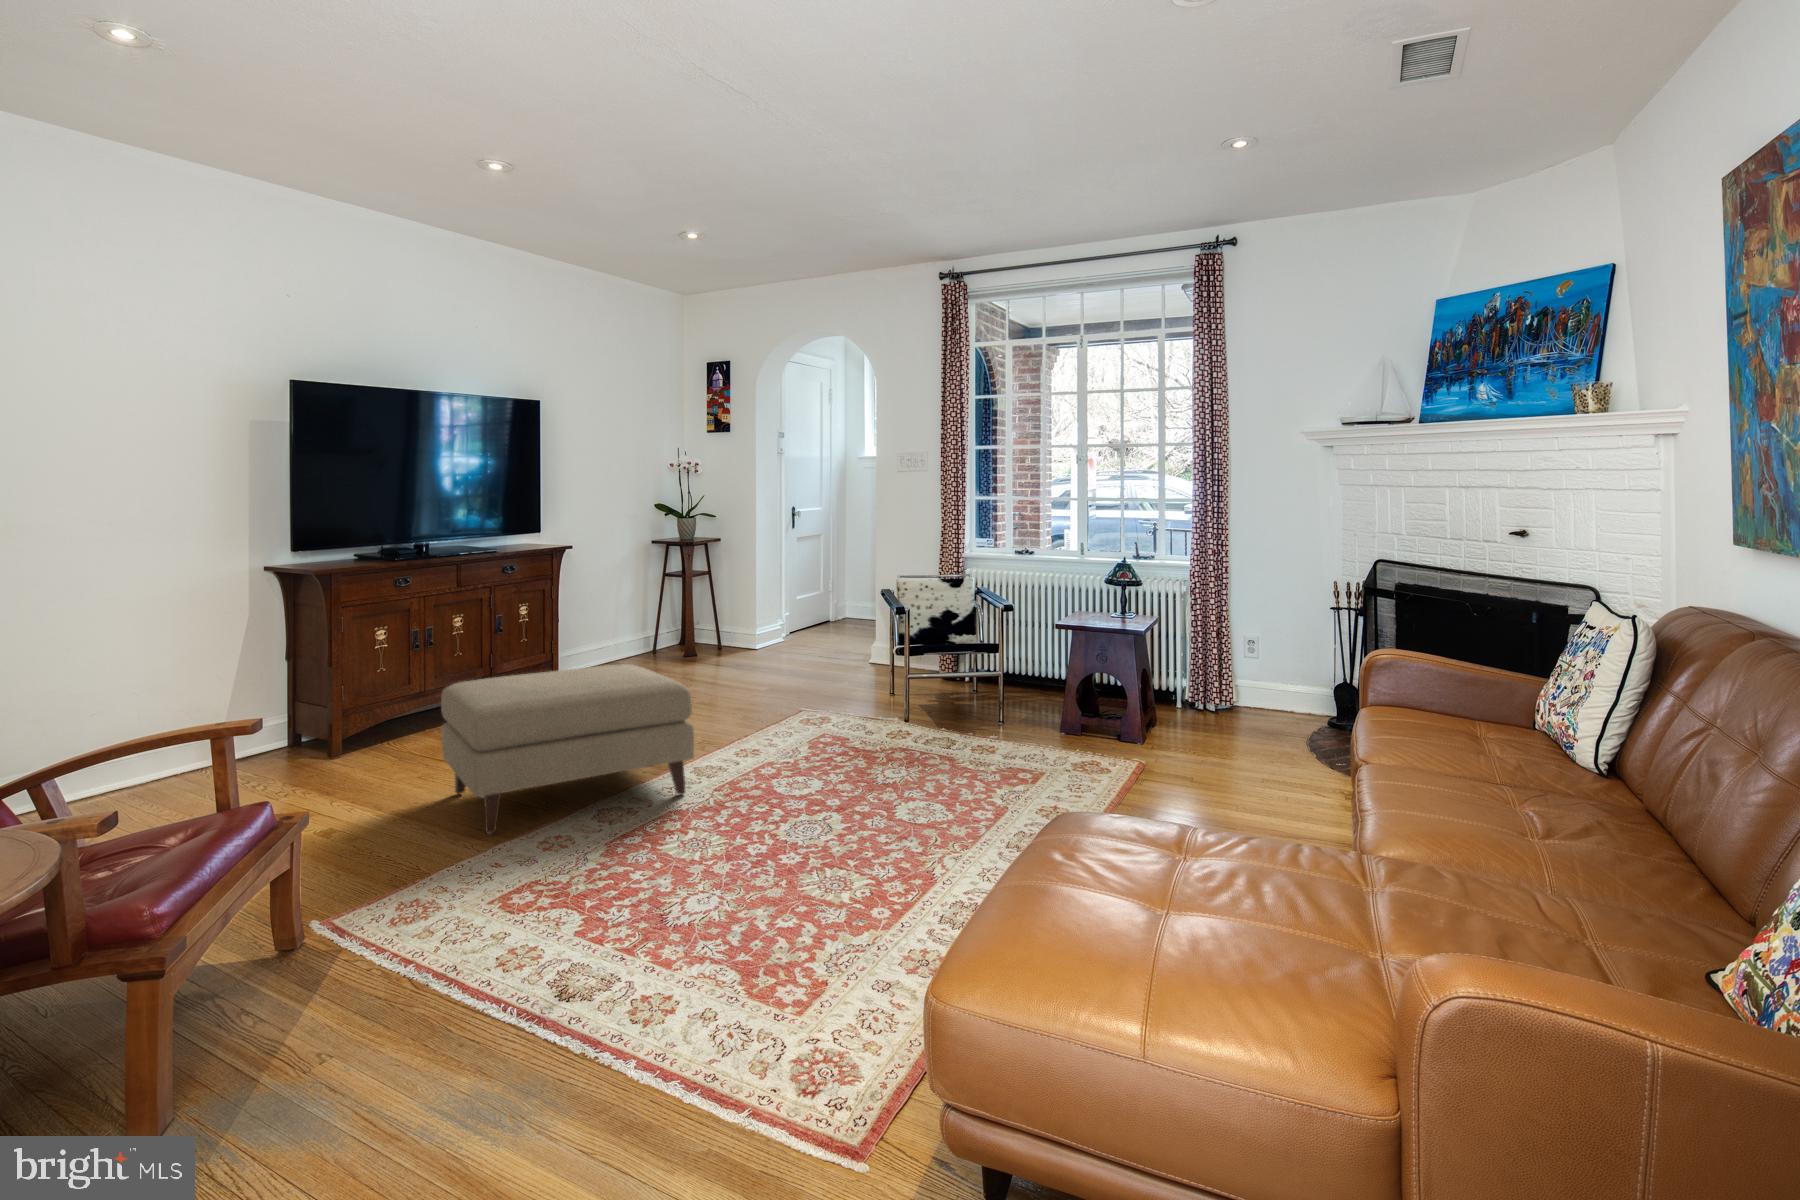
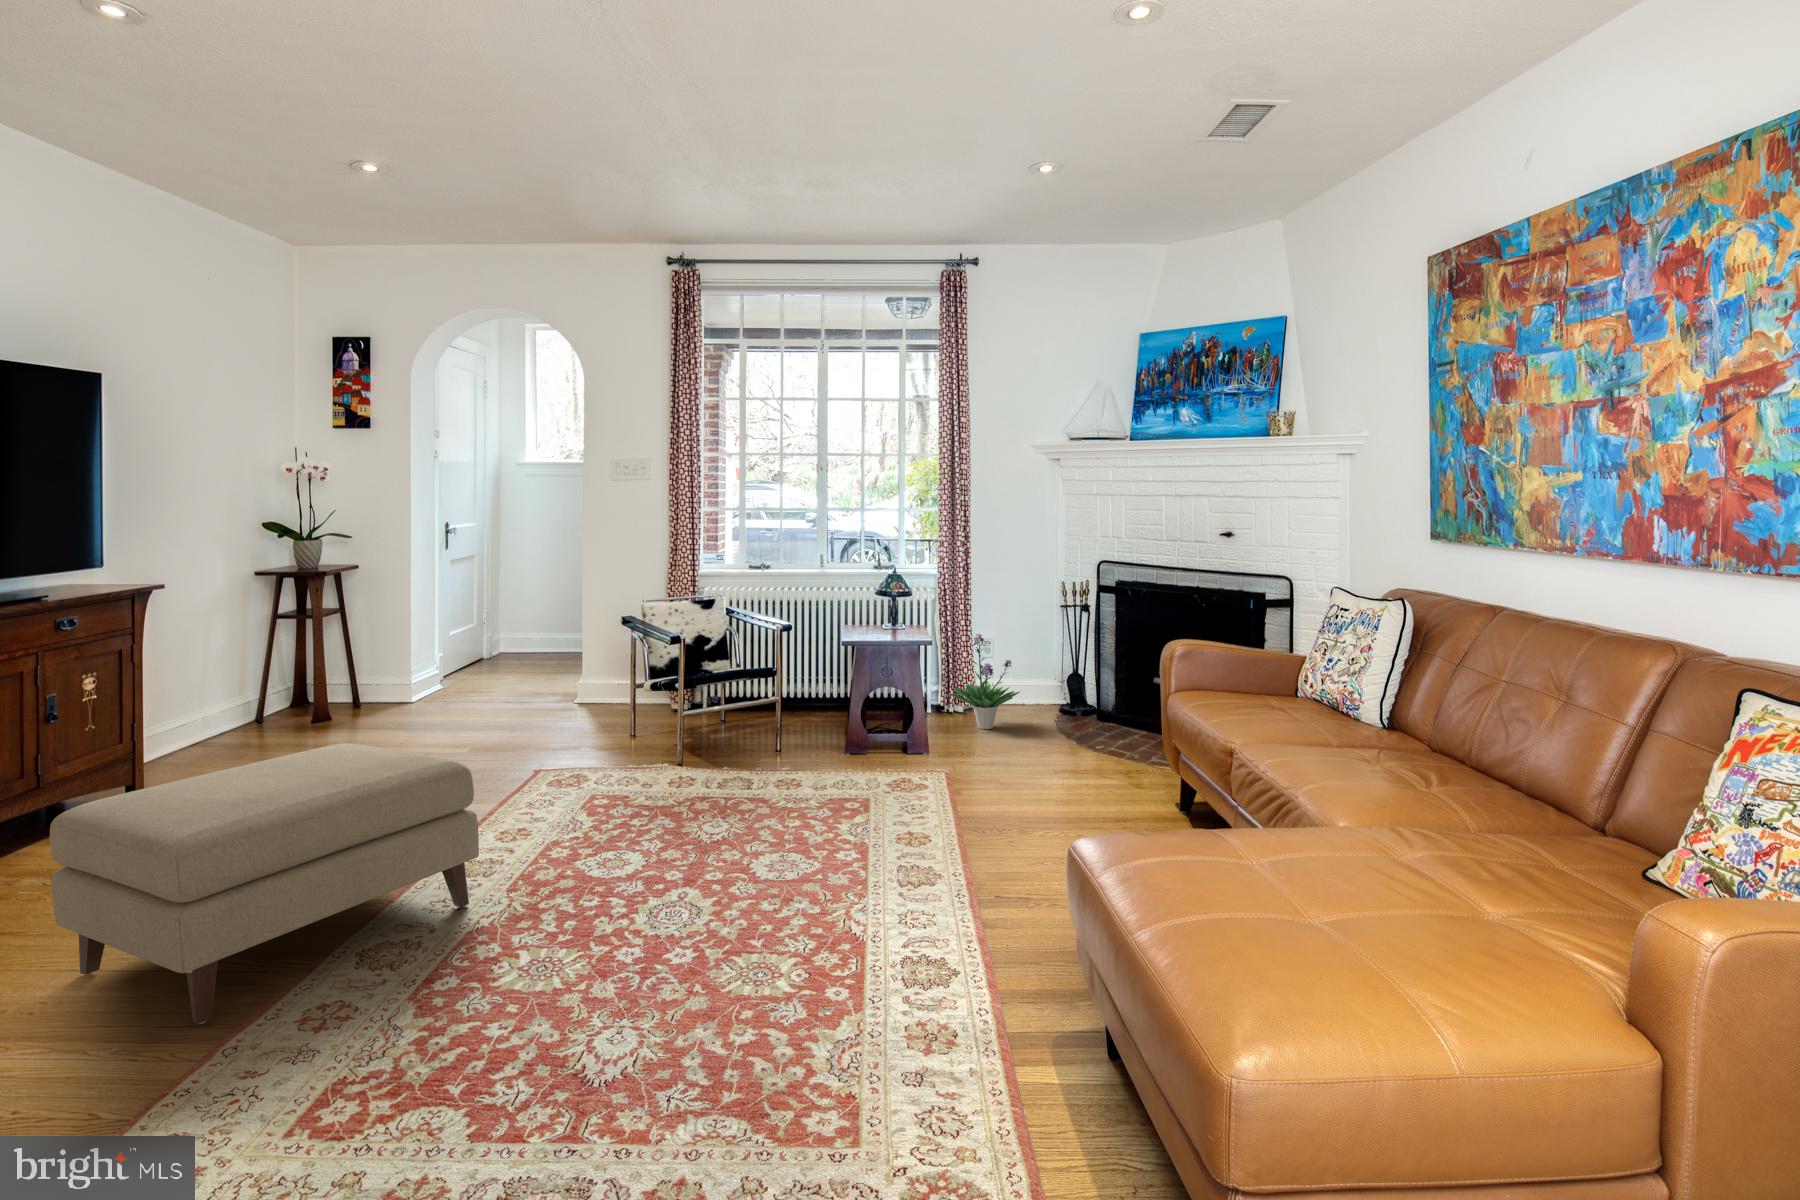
potted plant: none [1186,626,1264,724] -> present [952,634,1019,729]

